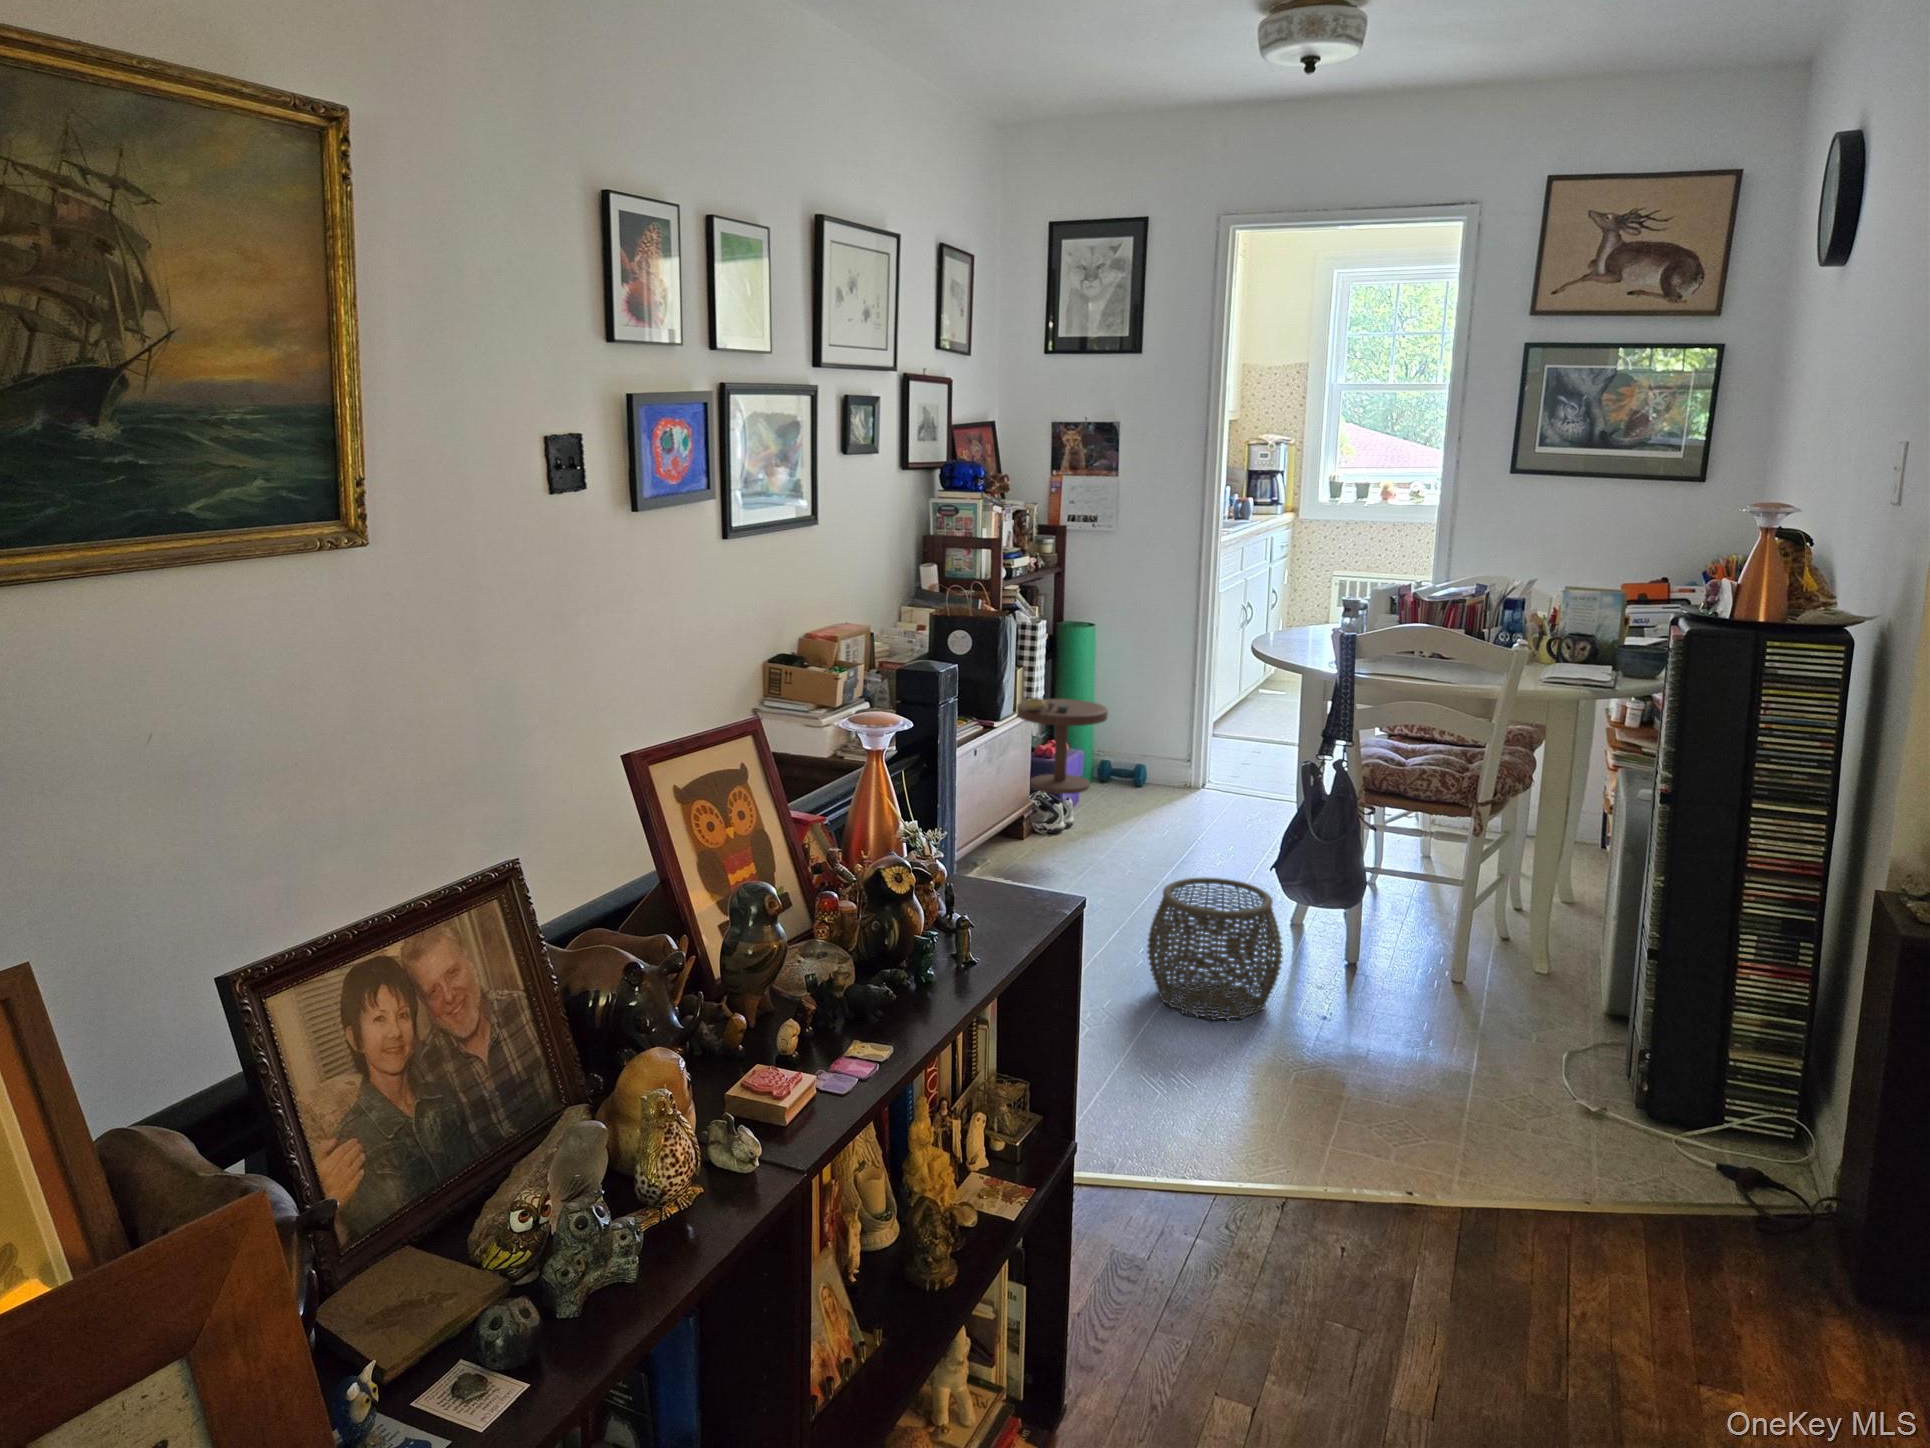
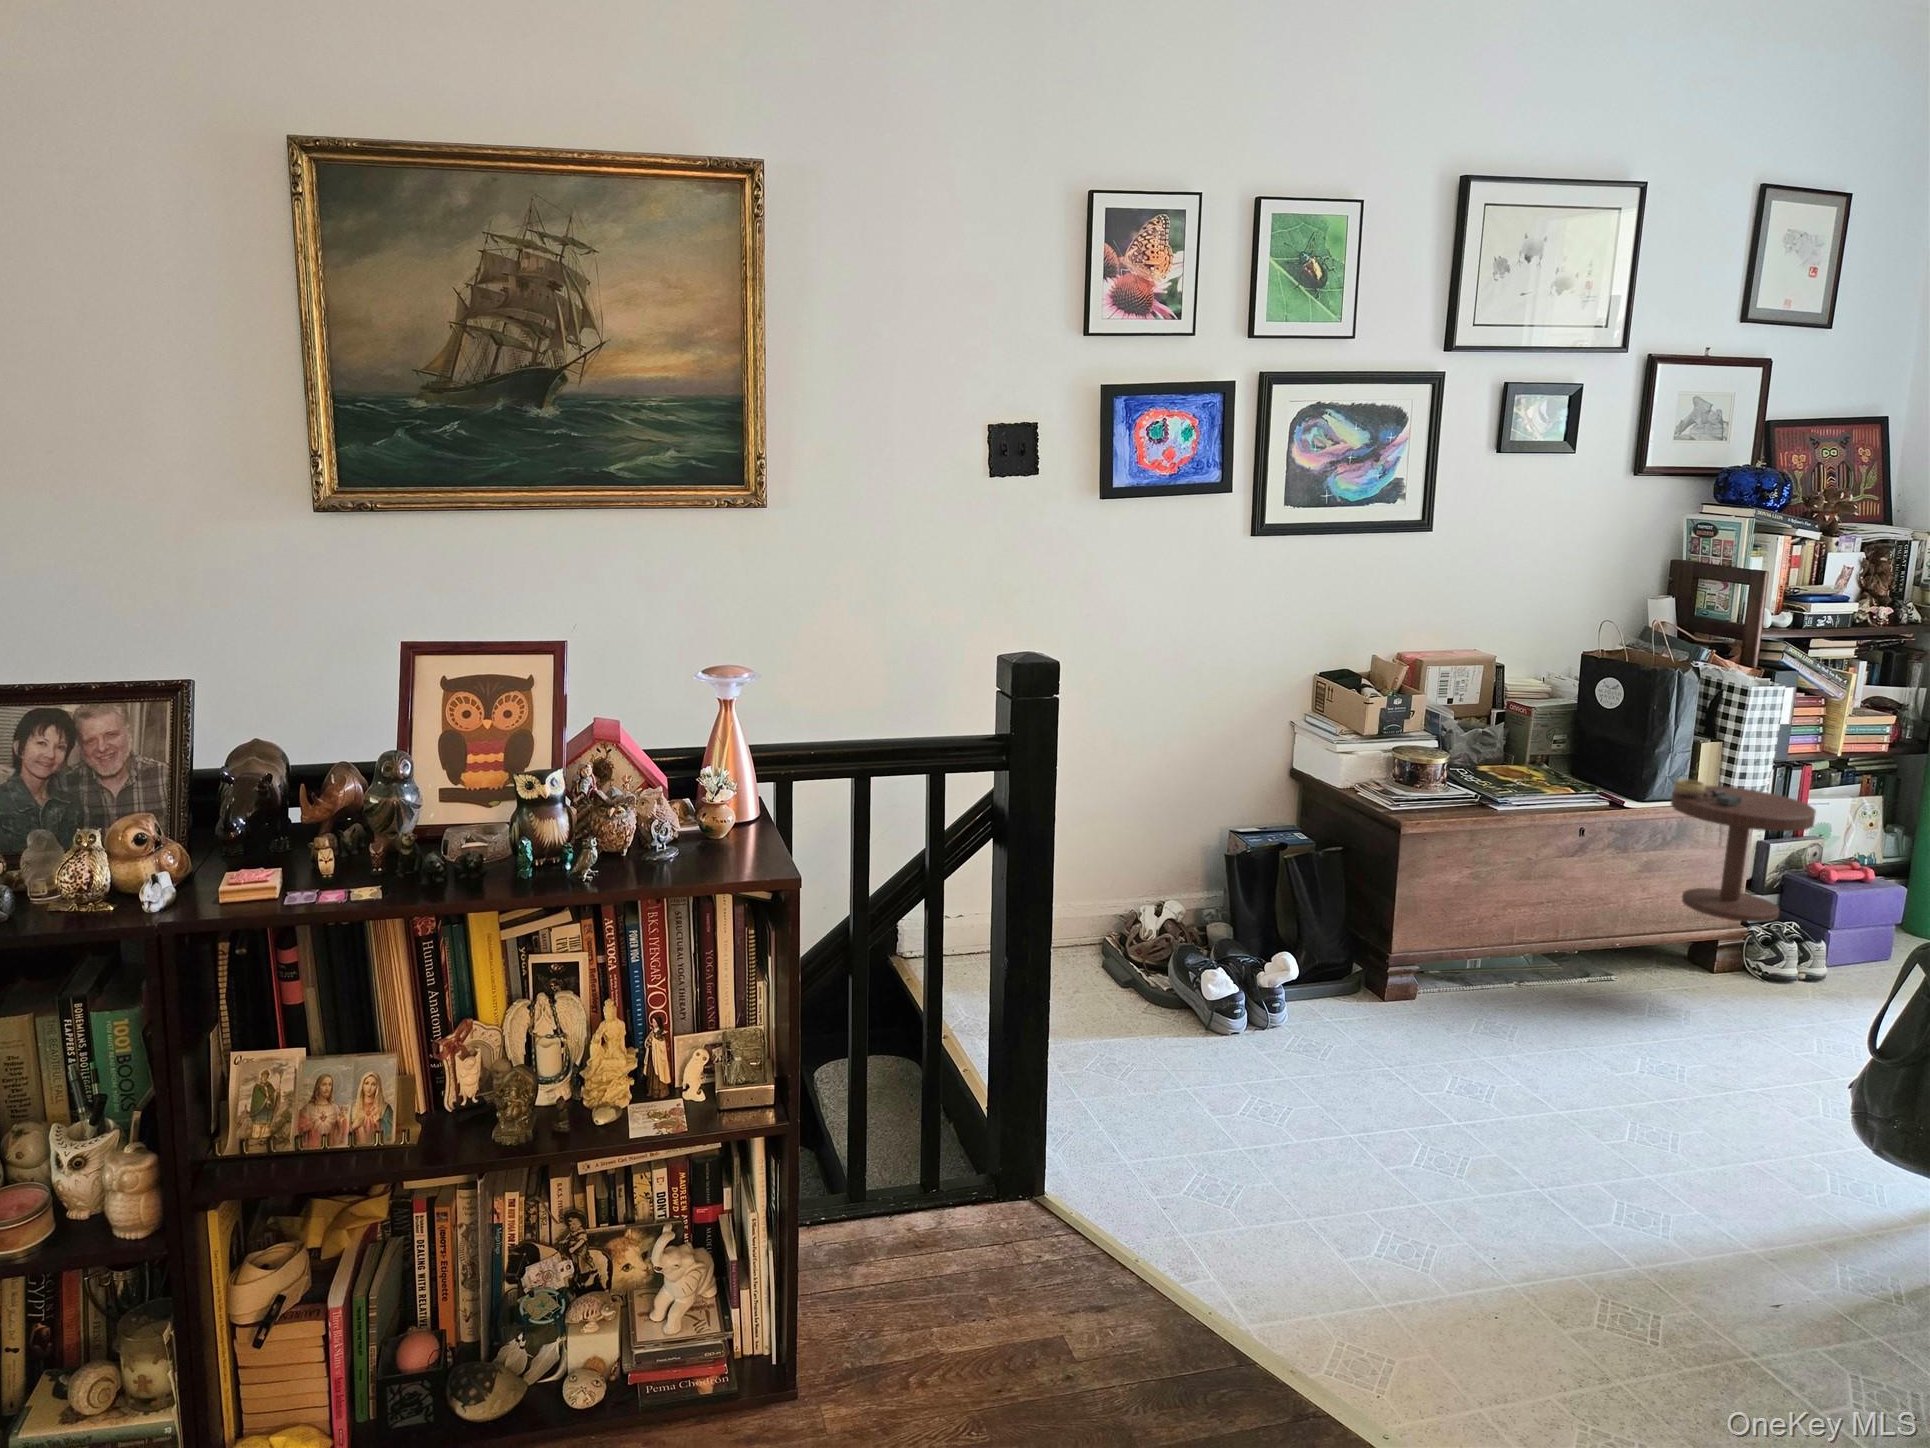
woven basket: present [1148,878,1283,1020] -> none [1527,1035,1740,1255]

